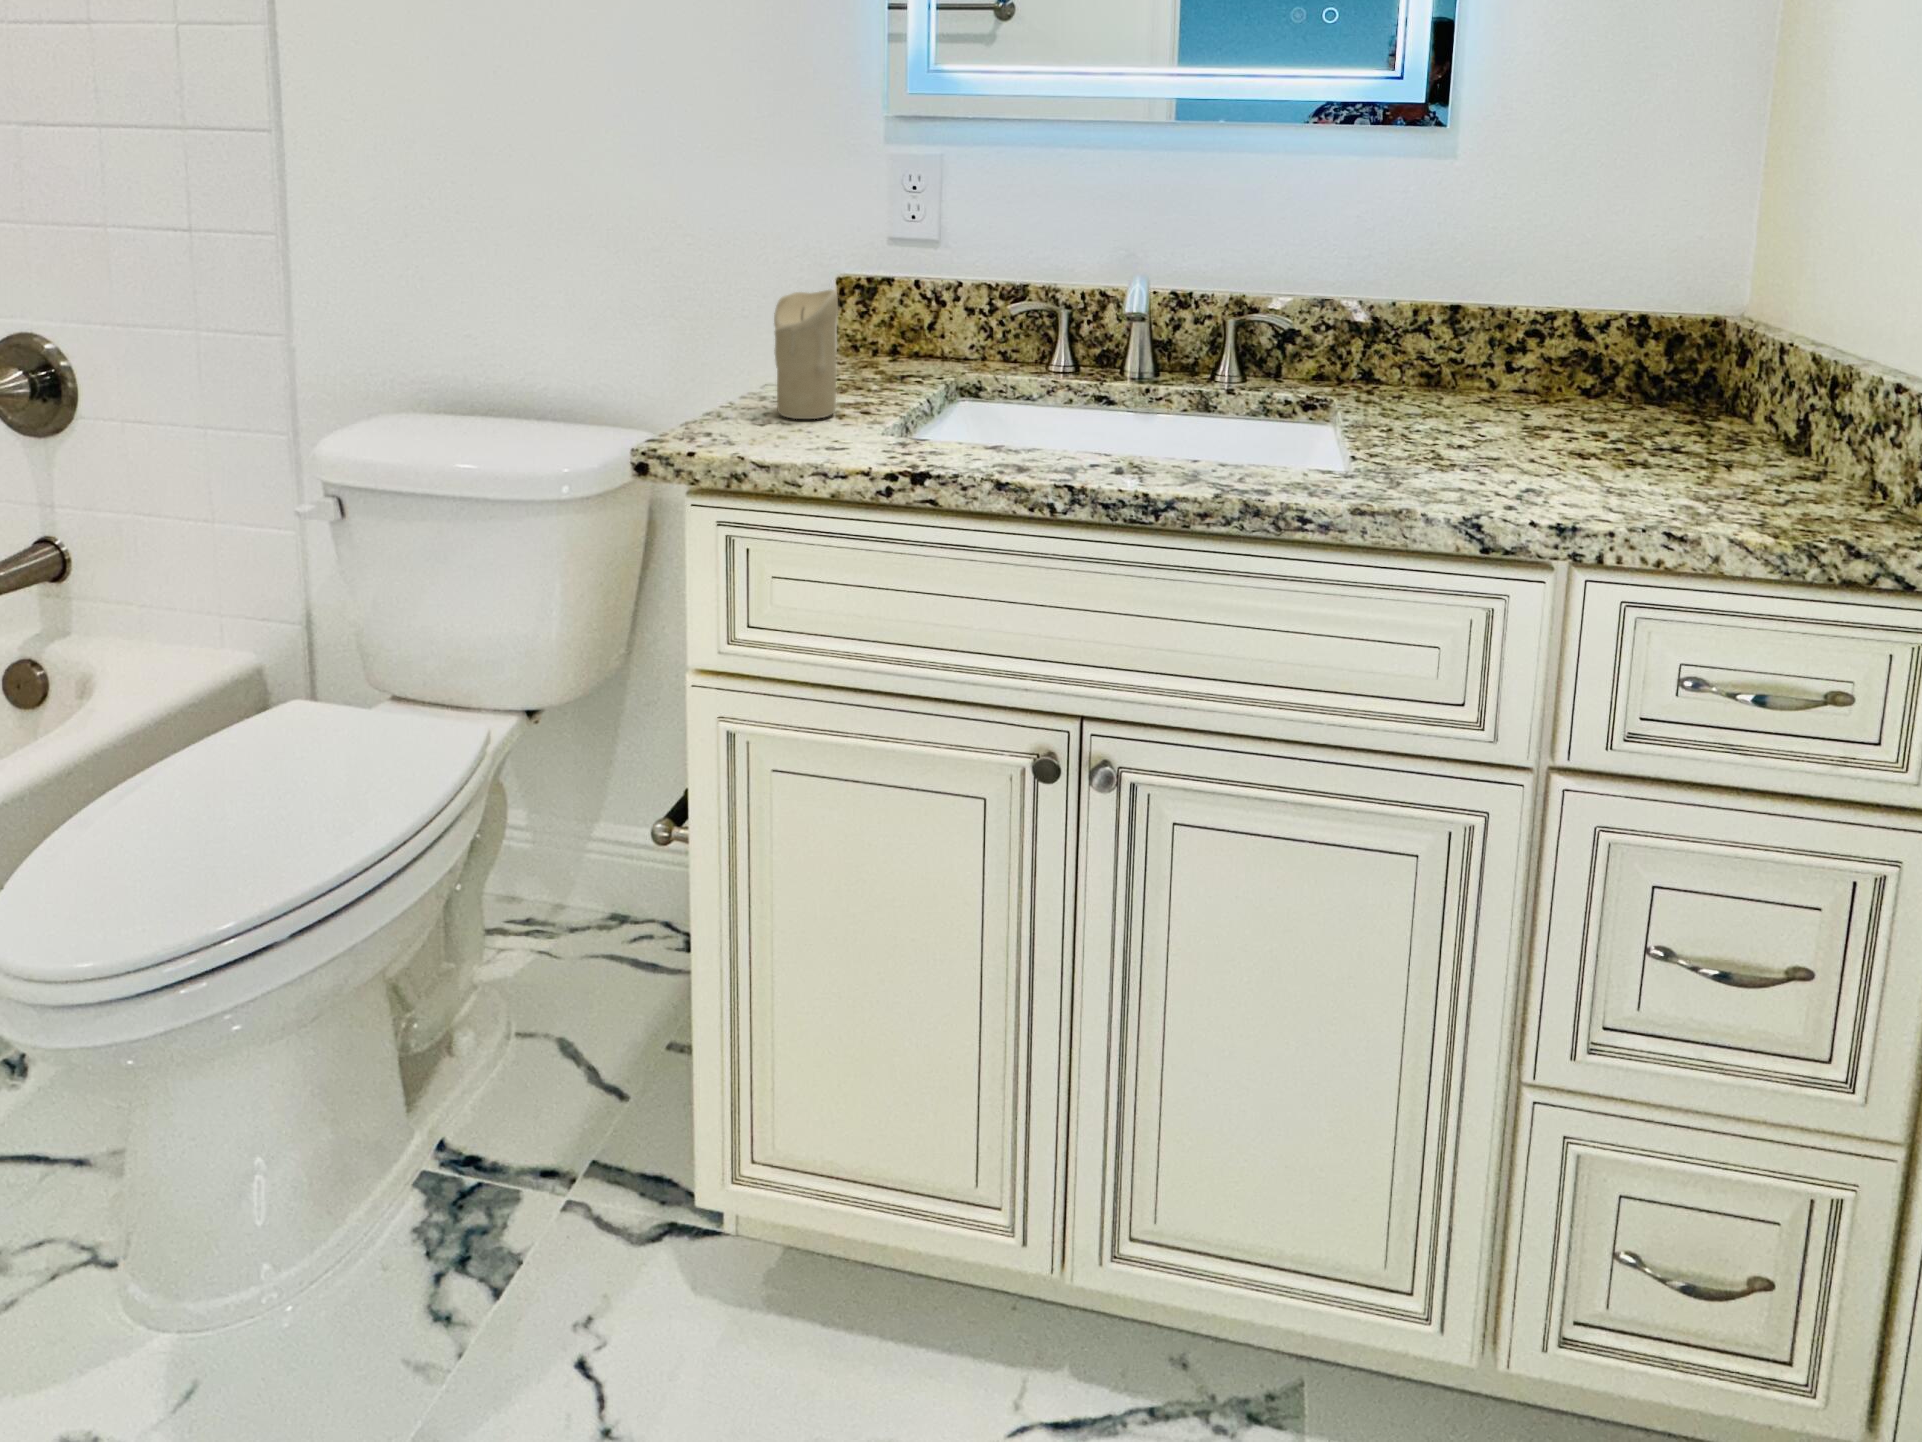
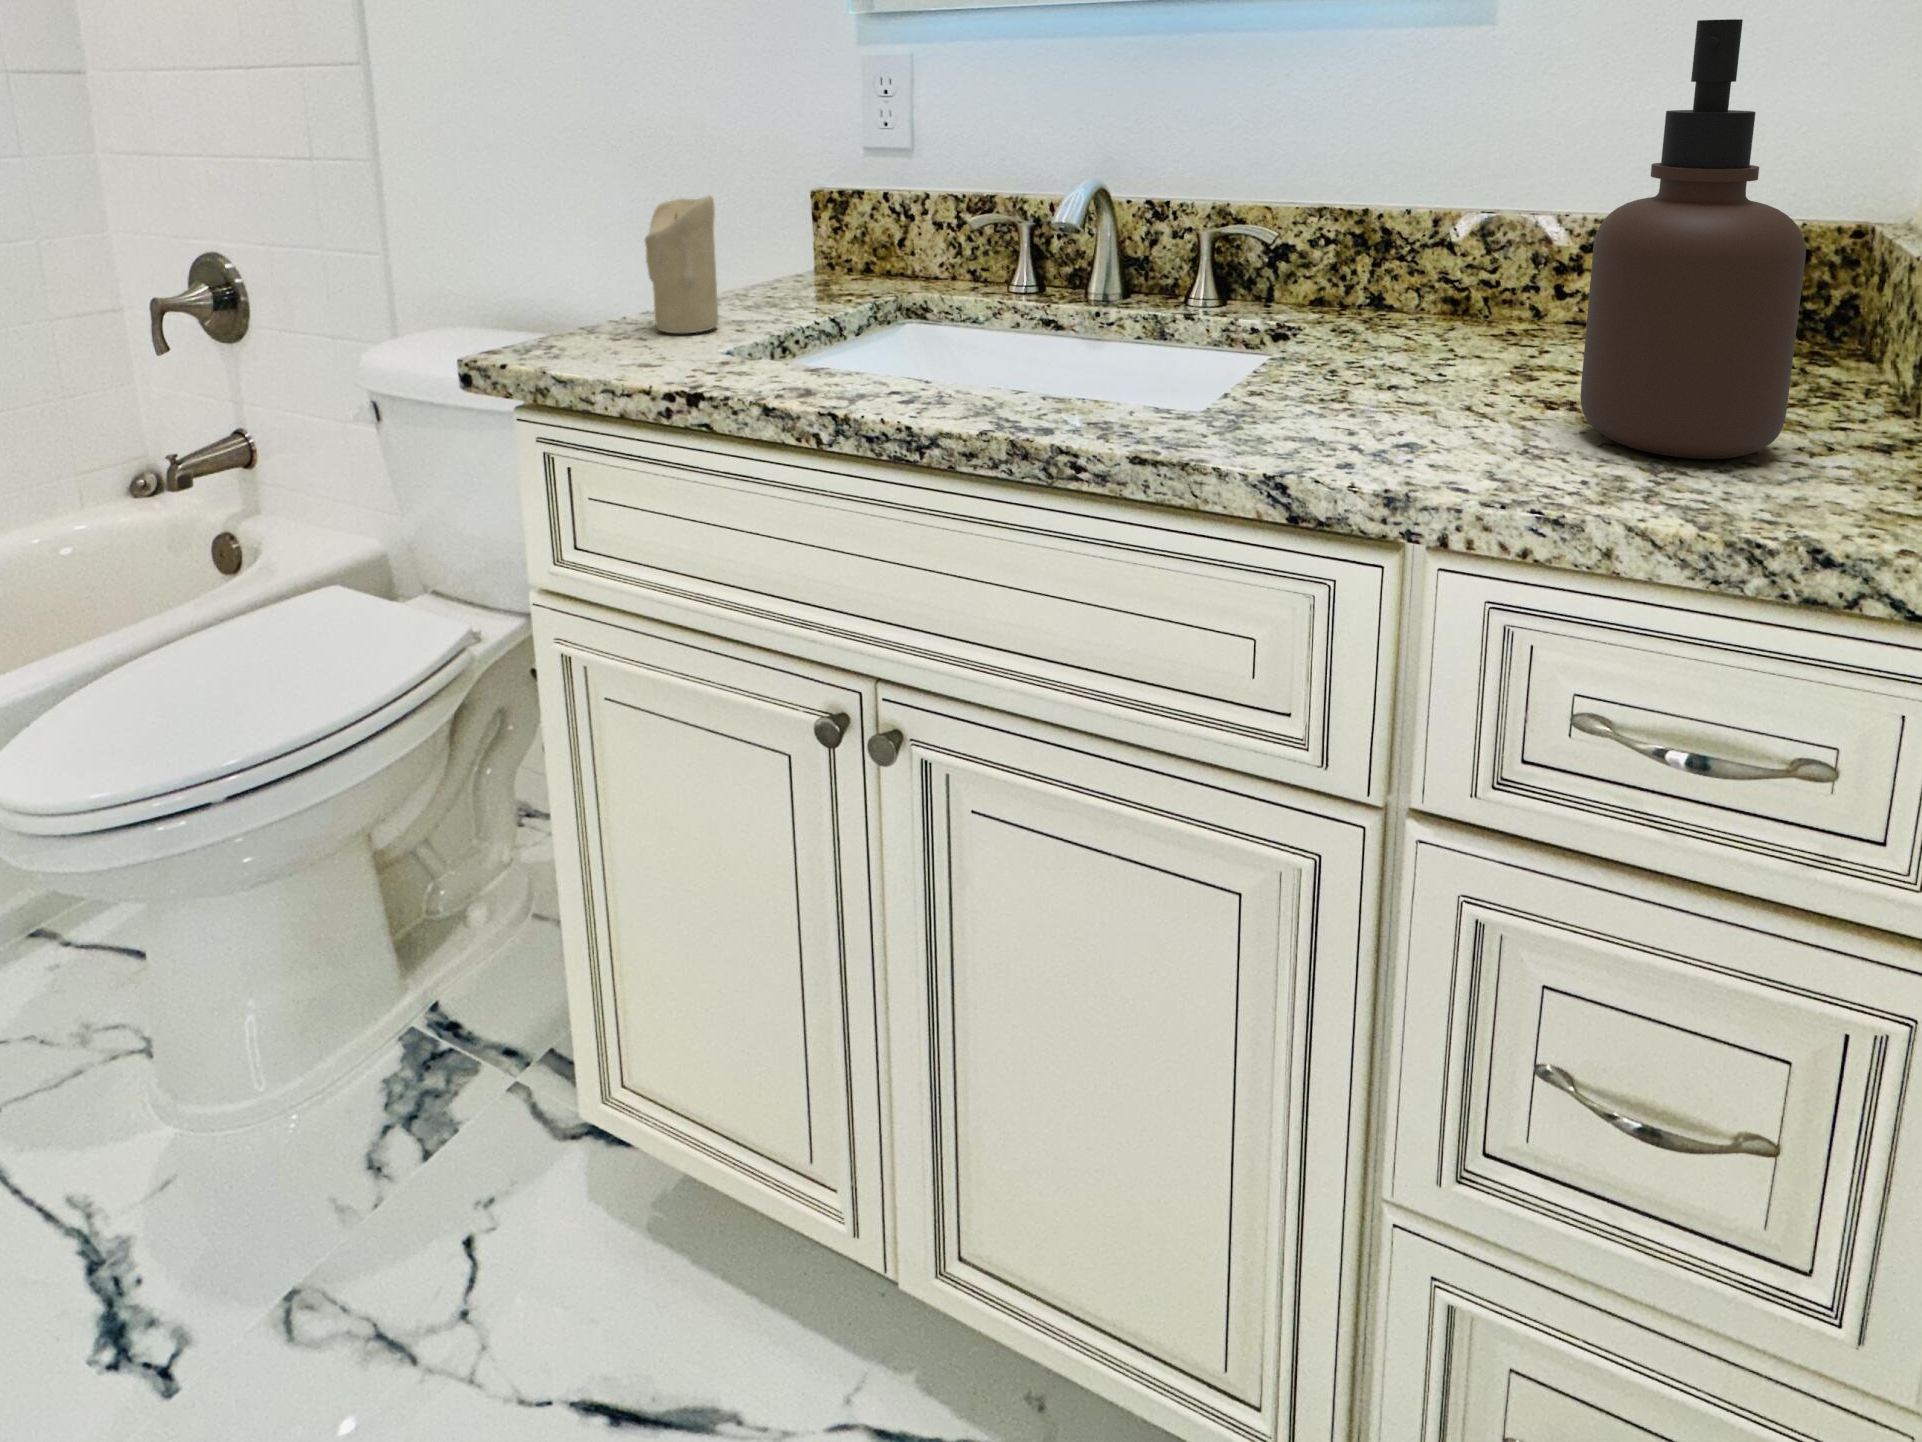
soap dispenser: none [1616,182,1775,490] -> present [1580,19,1806,459]

